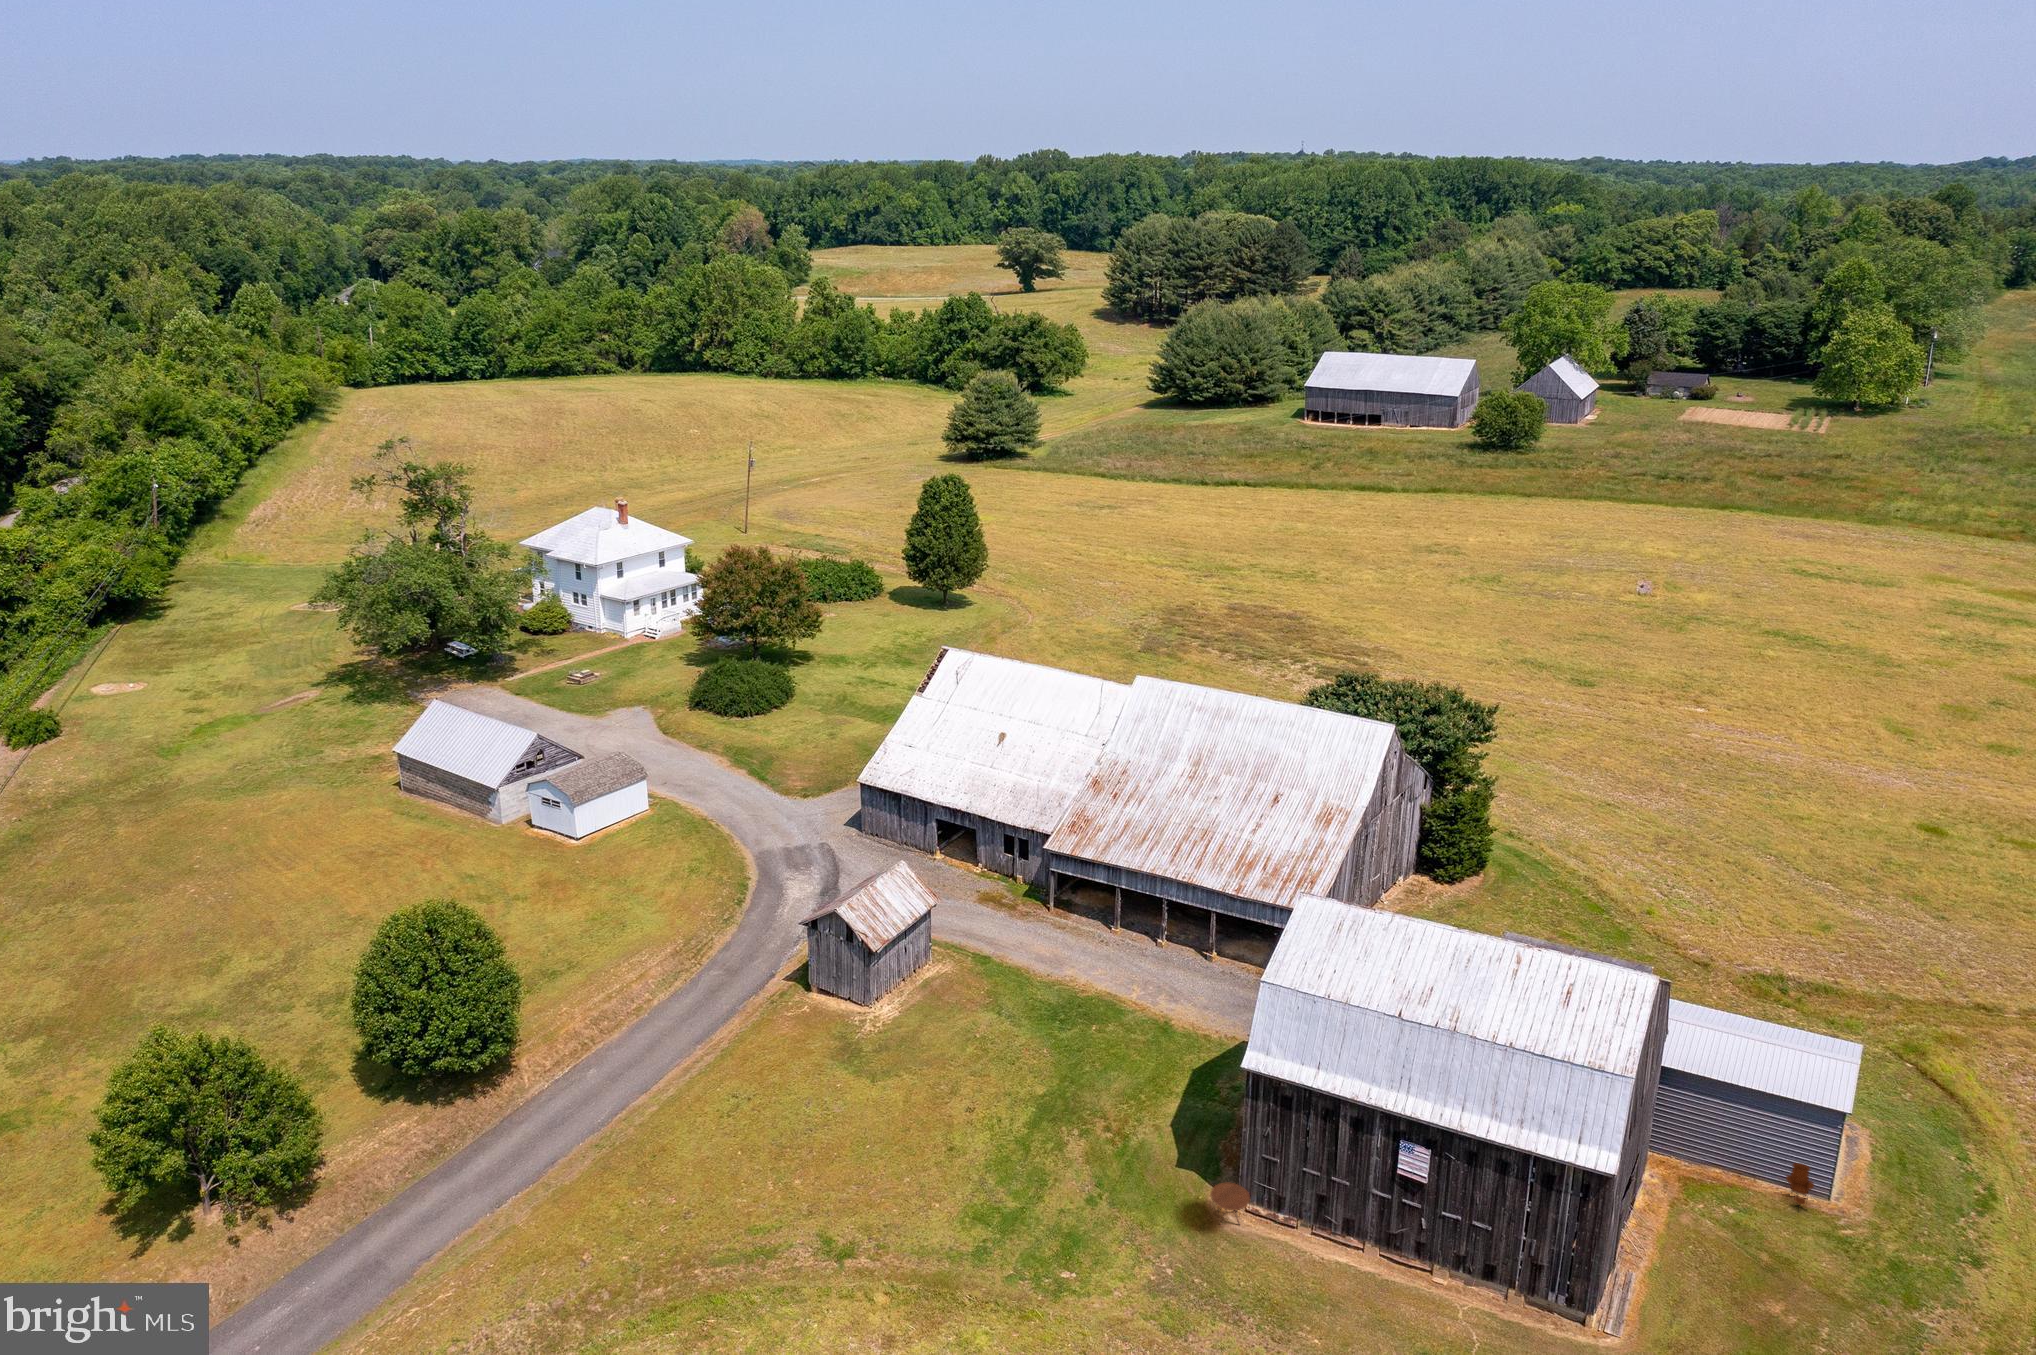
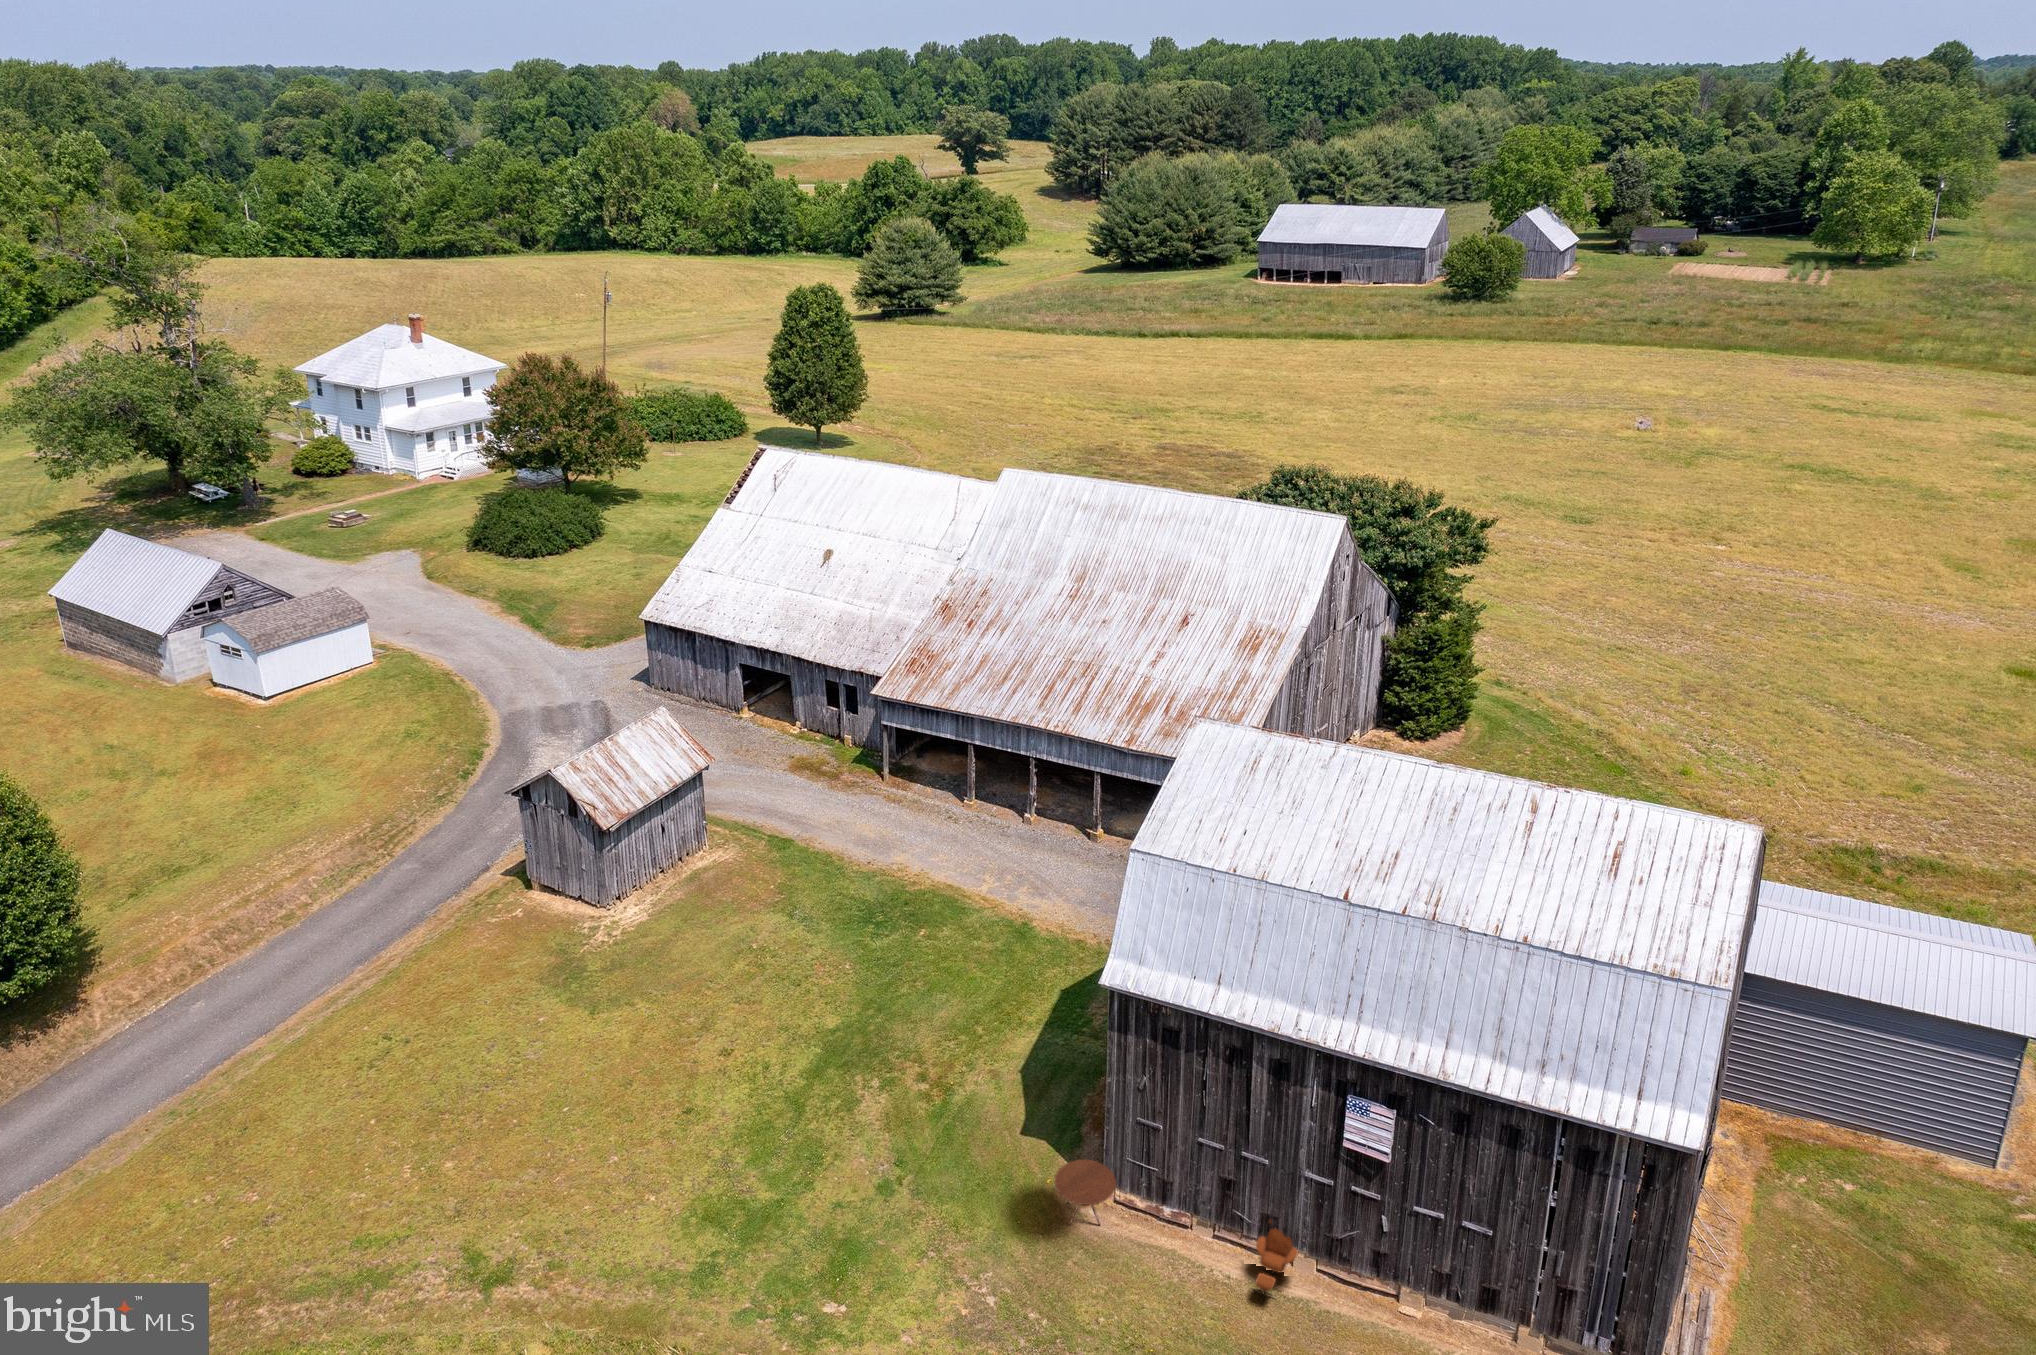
lounge chair: present [1786,1163,1814,1207] -> present [1256,1221,1298,1295]

